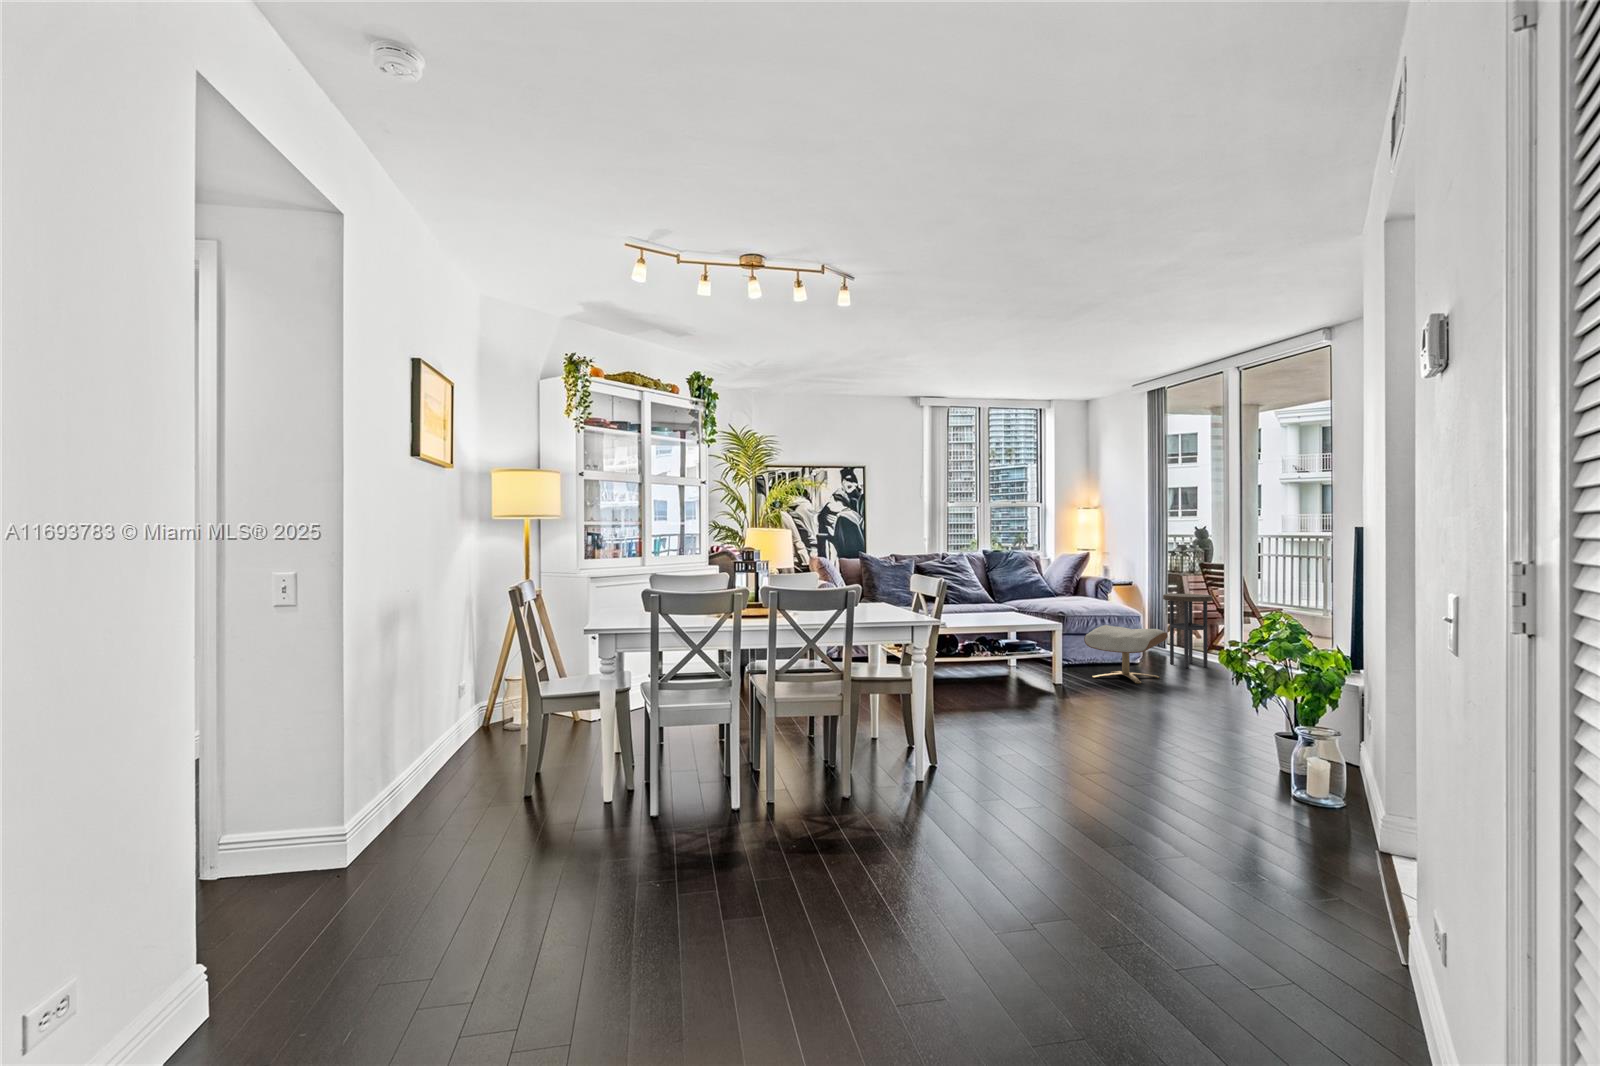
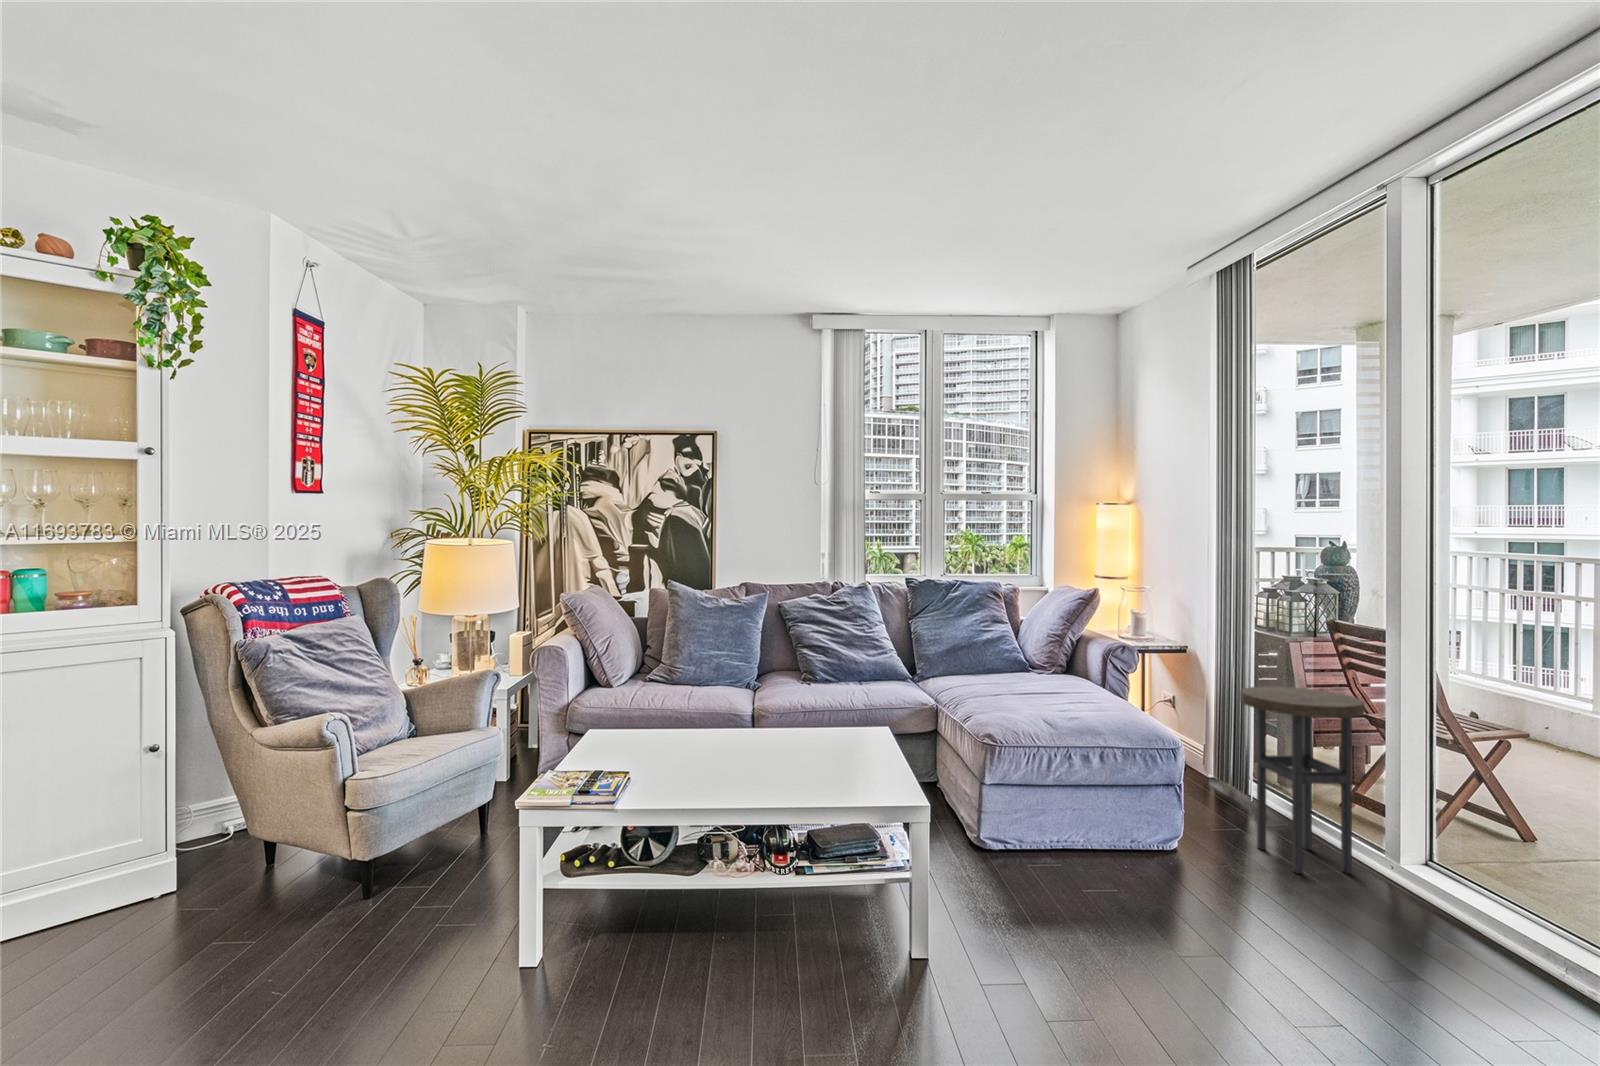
ottoman: present [1084,625,1168,683] -> none [1026,771,1246,966]

